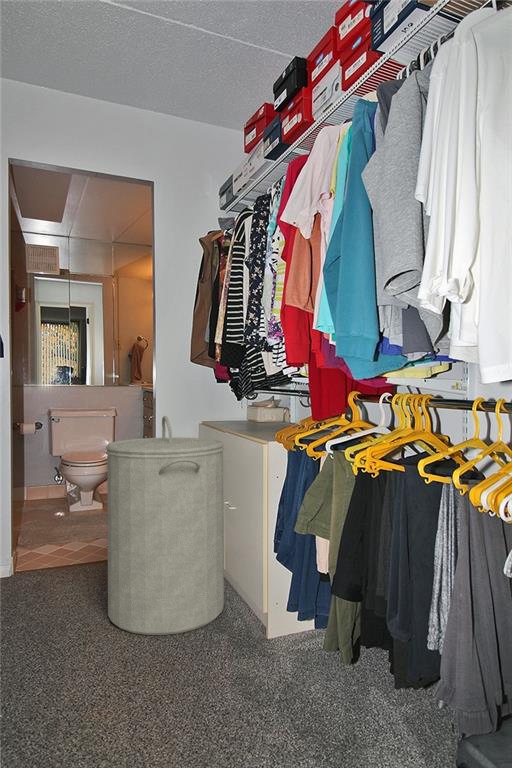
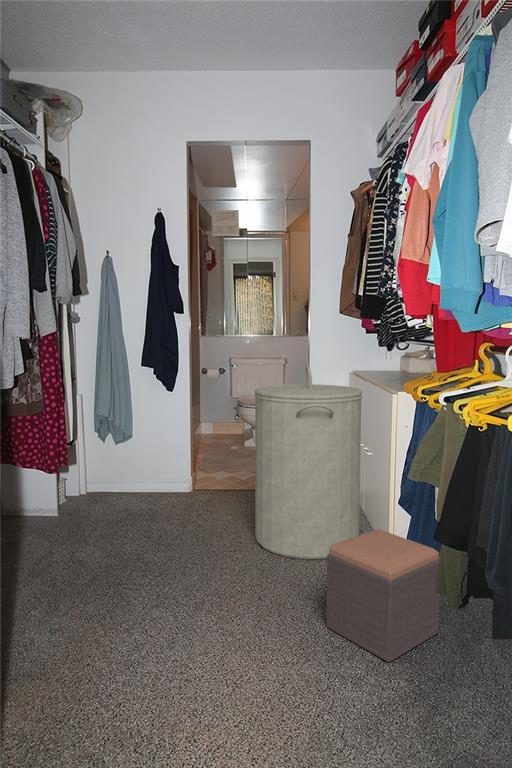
footstool: none [215,590,331,742] -> present [326,529,440,662]

